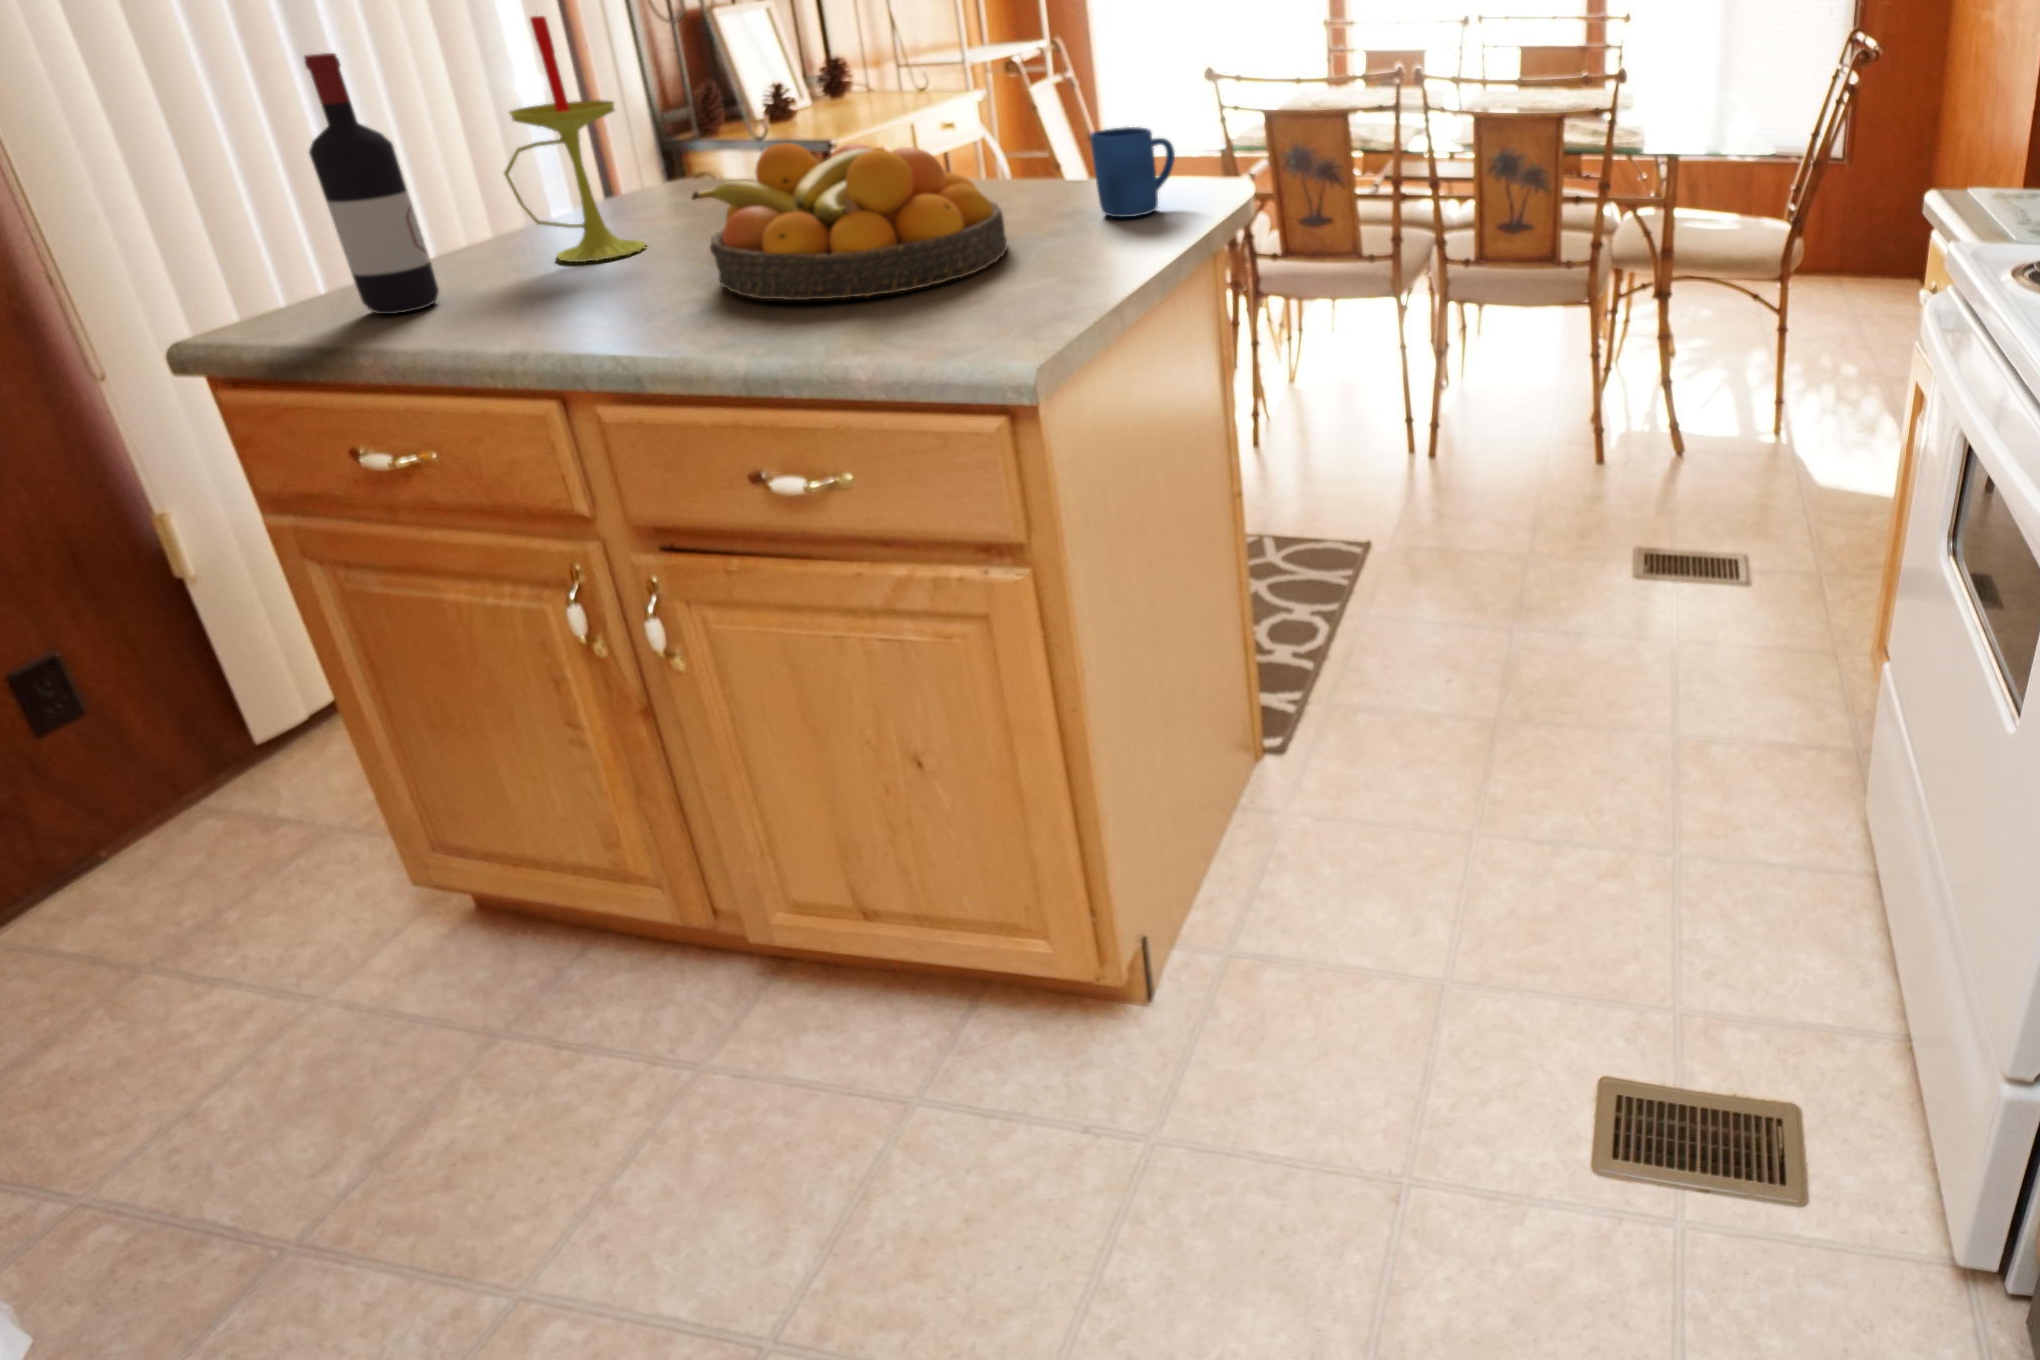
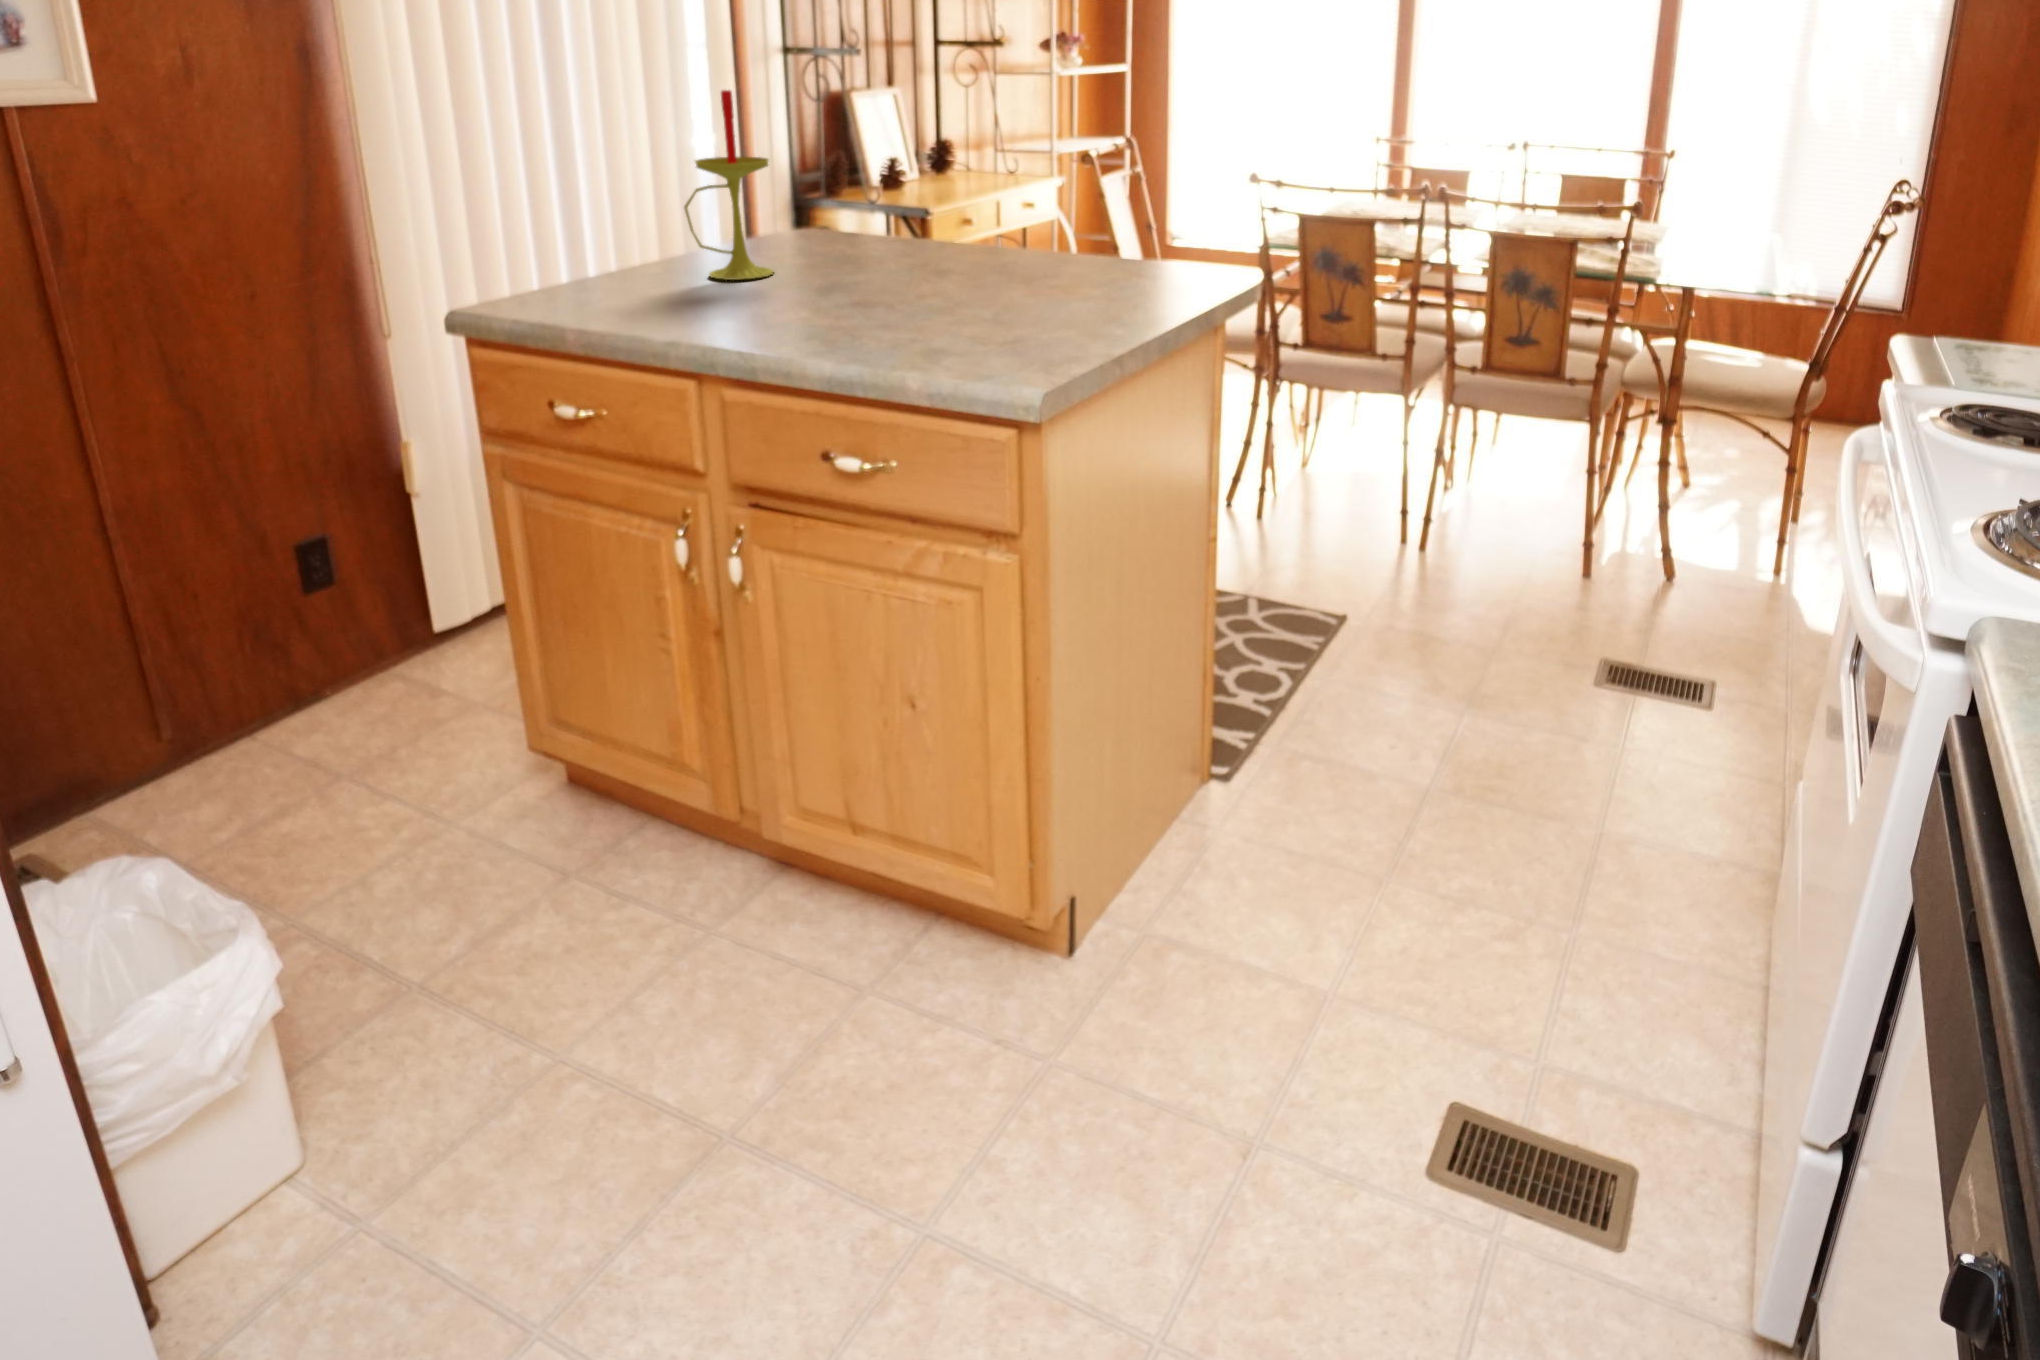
wine bottle: present [304,53,439,314] -> none [560,108,627,304]
mug: present [1090,127,1175,217] -> none [1127,210,1196,285]
fruit bowl: present [692,143,1007,300] -> none [812,200,1046,325]

